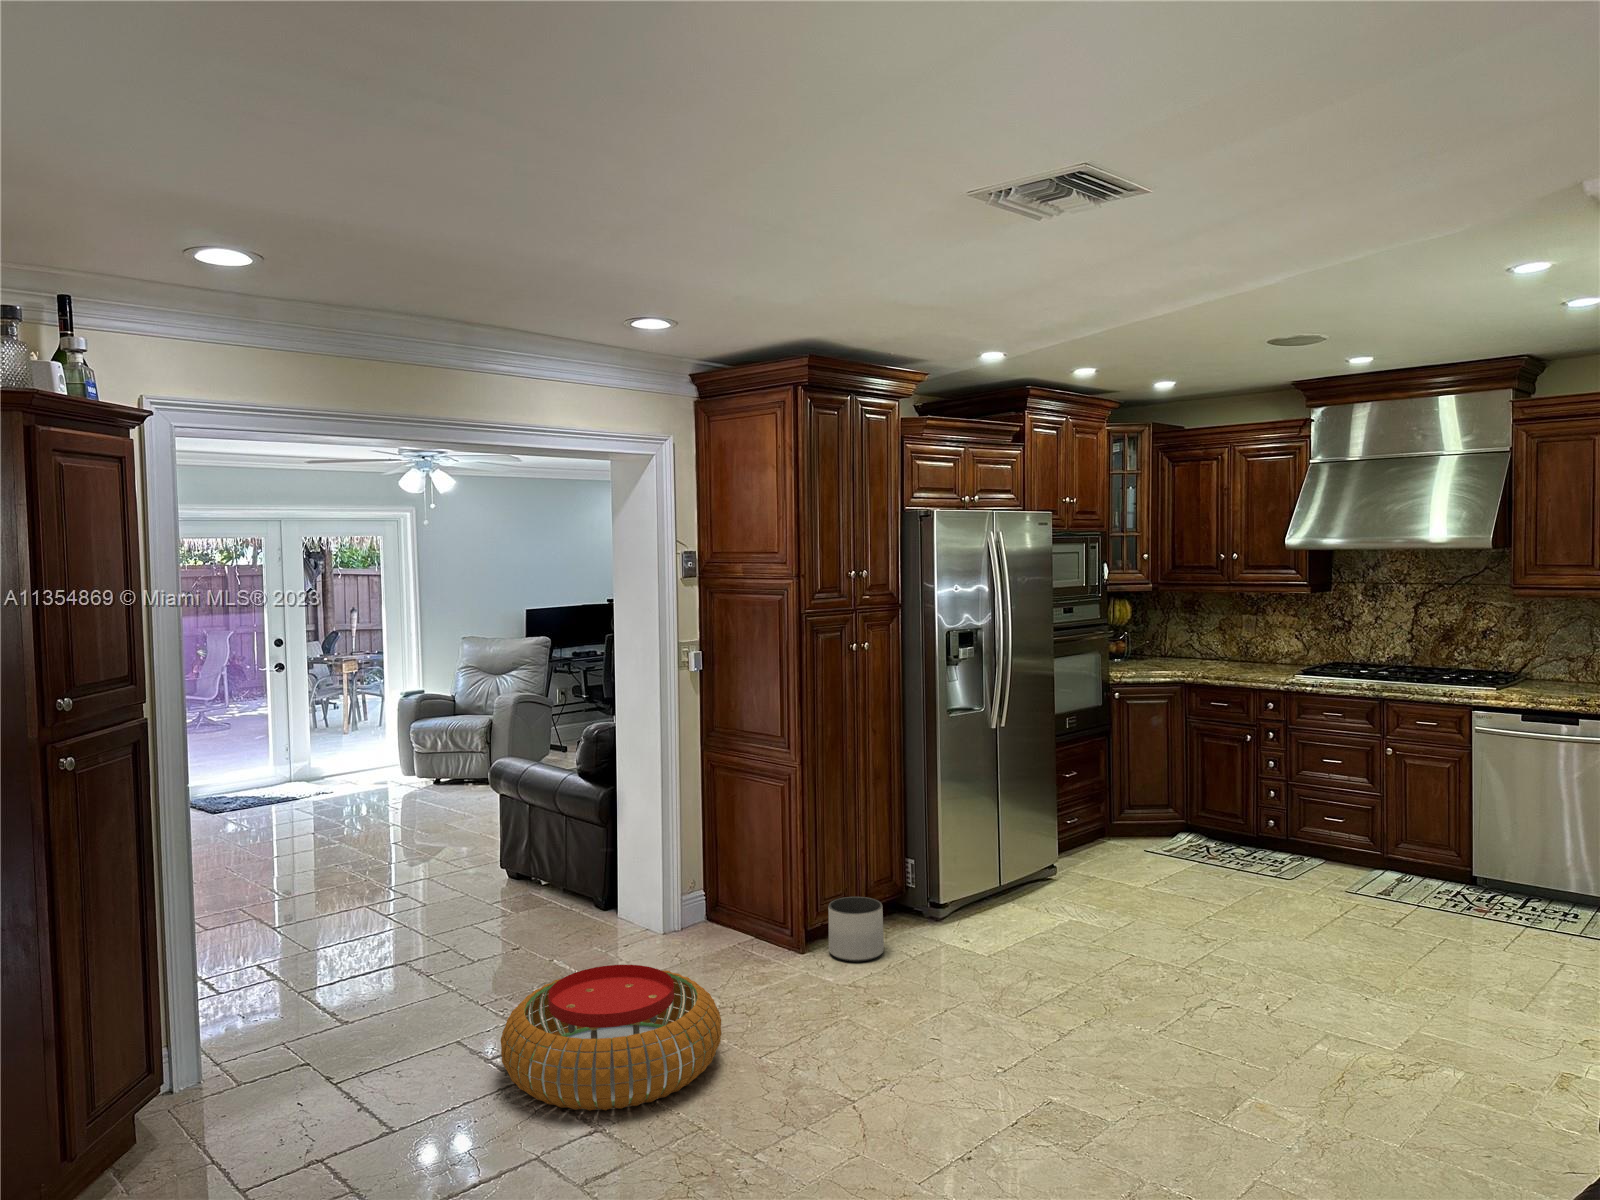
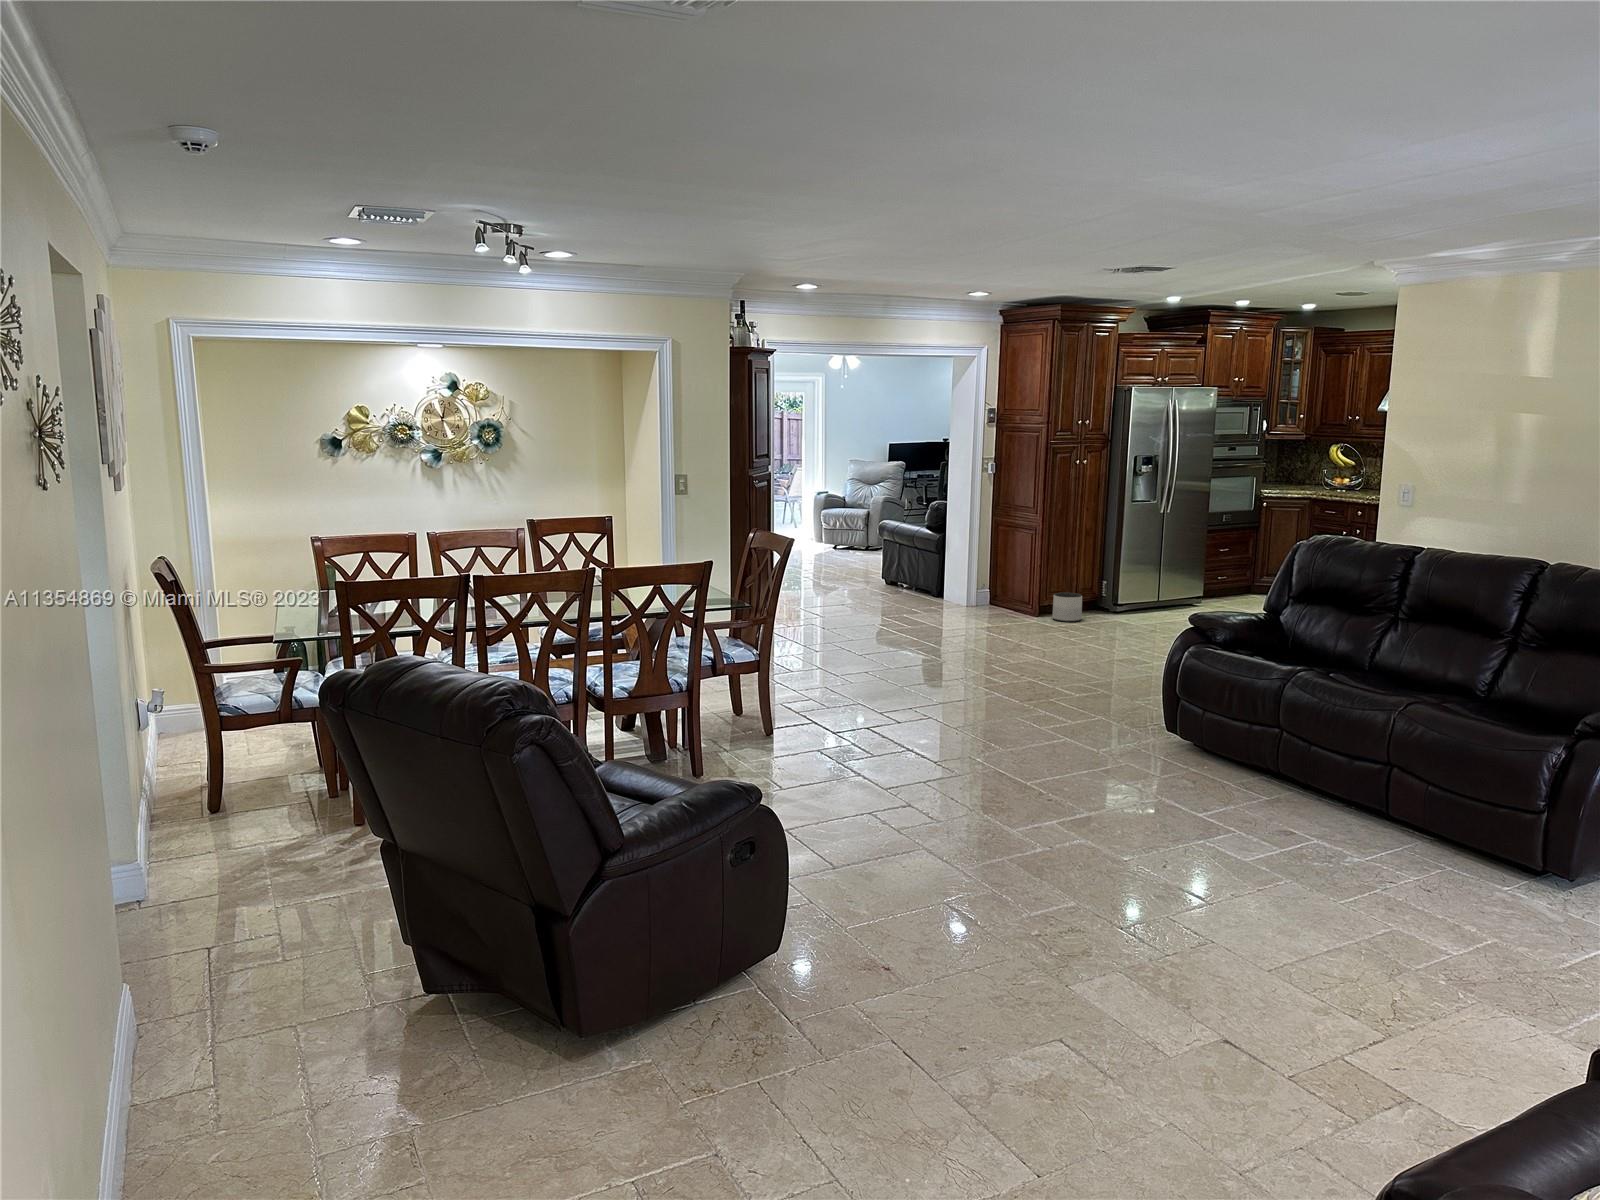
pouf: present [501,965,722,1111] -> none [896,598,992,645]

